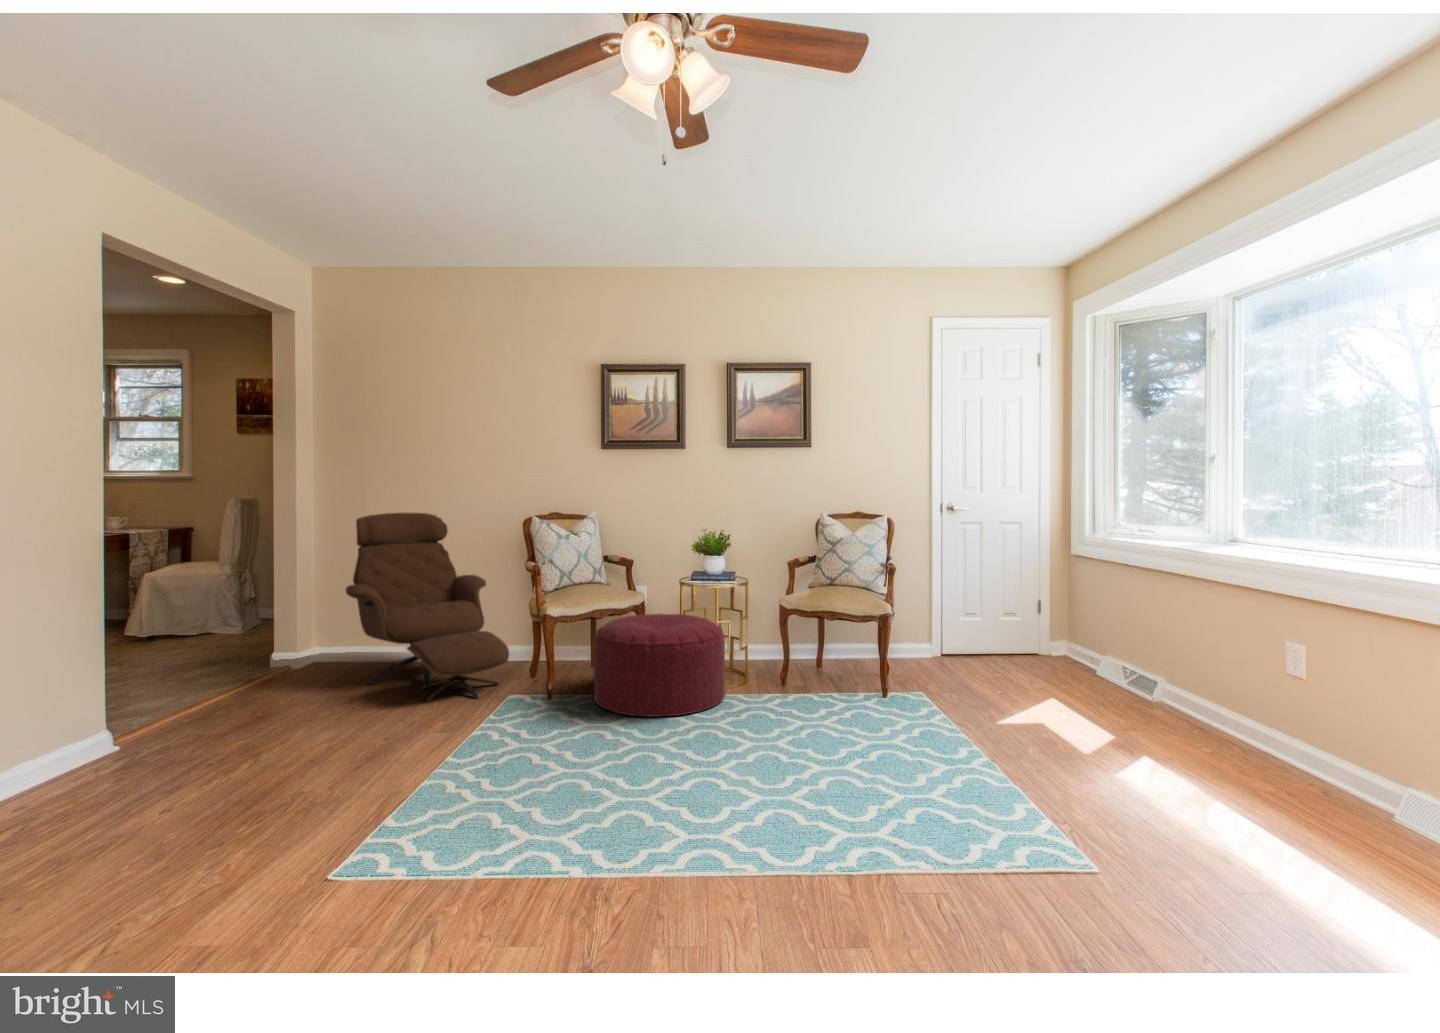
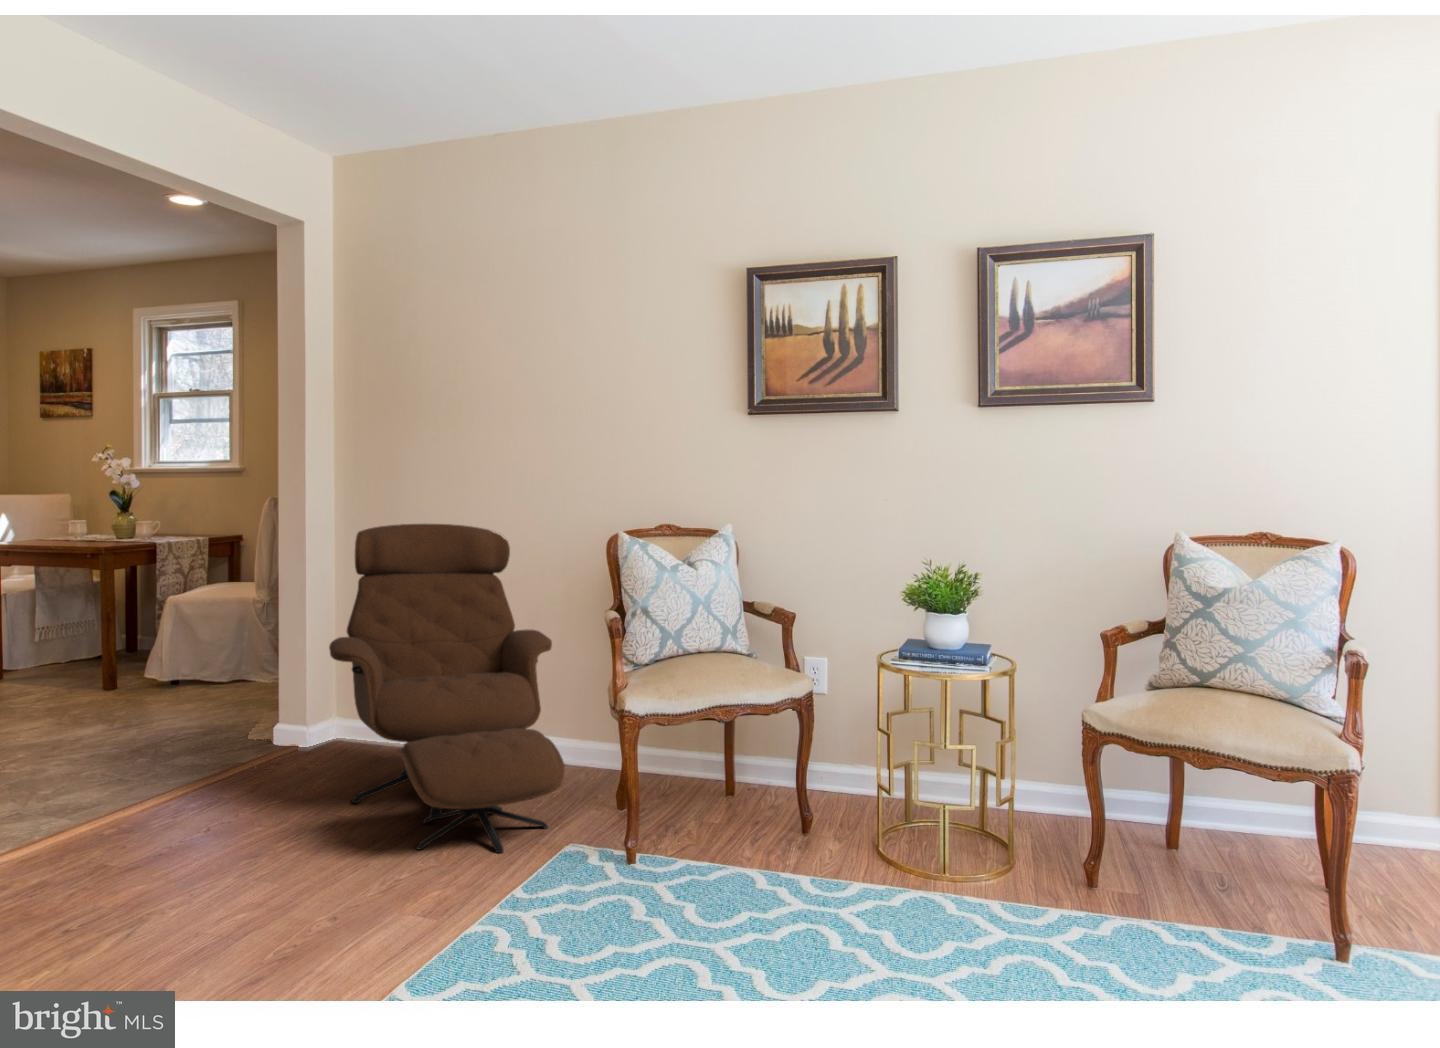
ottoman: present [594,614,725,717] -> none [699,721,961,943]

